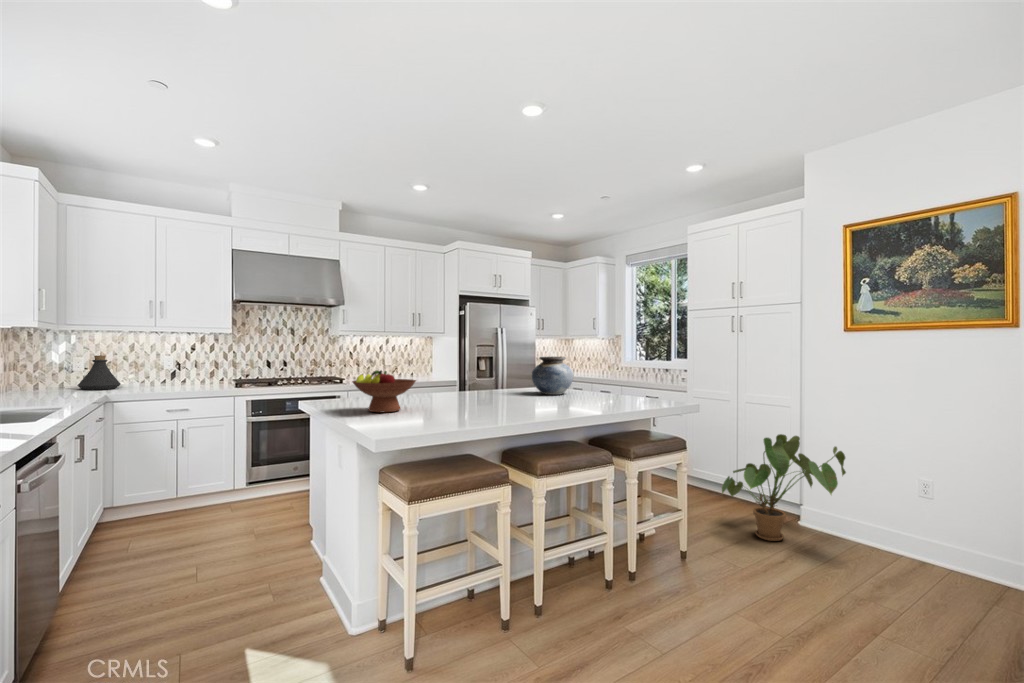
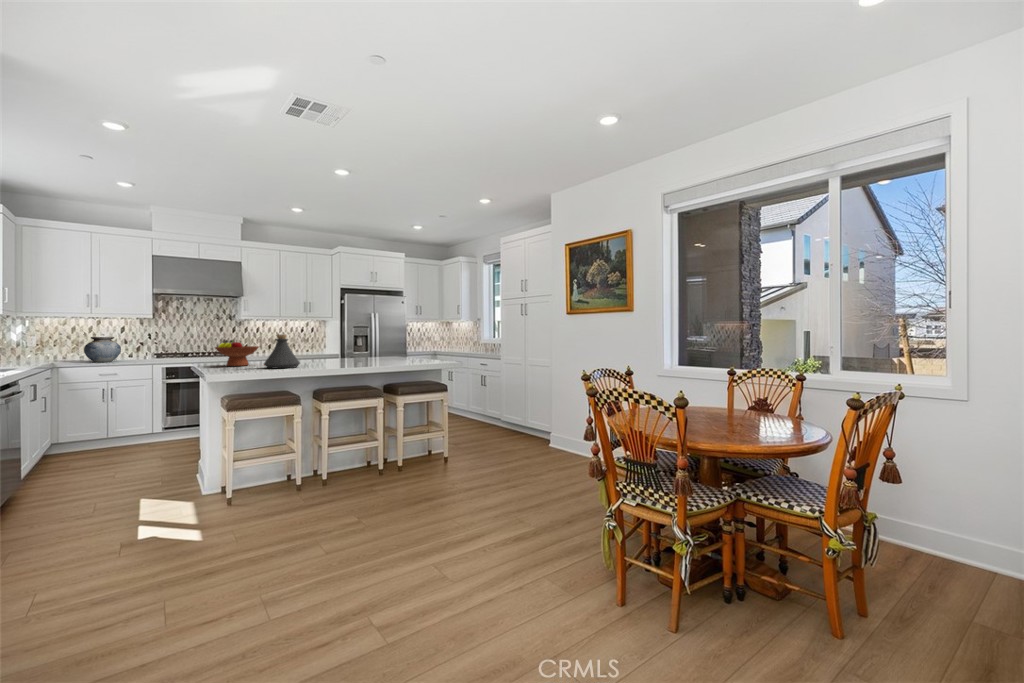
bottle: present [77,355,121,390] -> present [264,334,300,368]
vase: present [532,357,573,395] -> present [84,337,121,362]
house plant: present [722,434,846,541] -> none [487,383,563,451]

